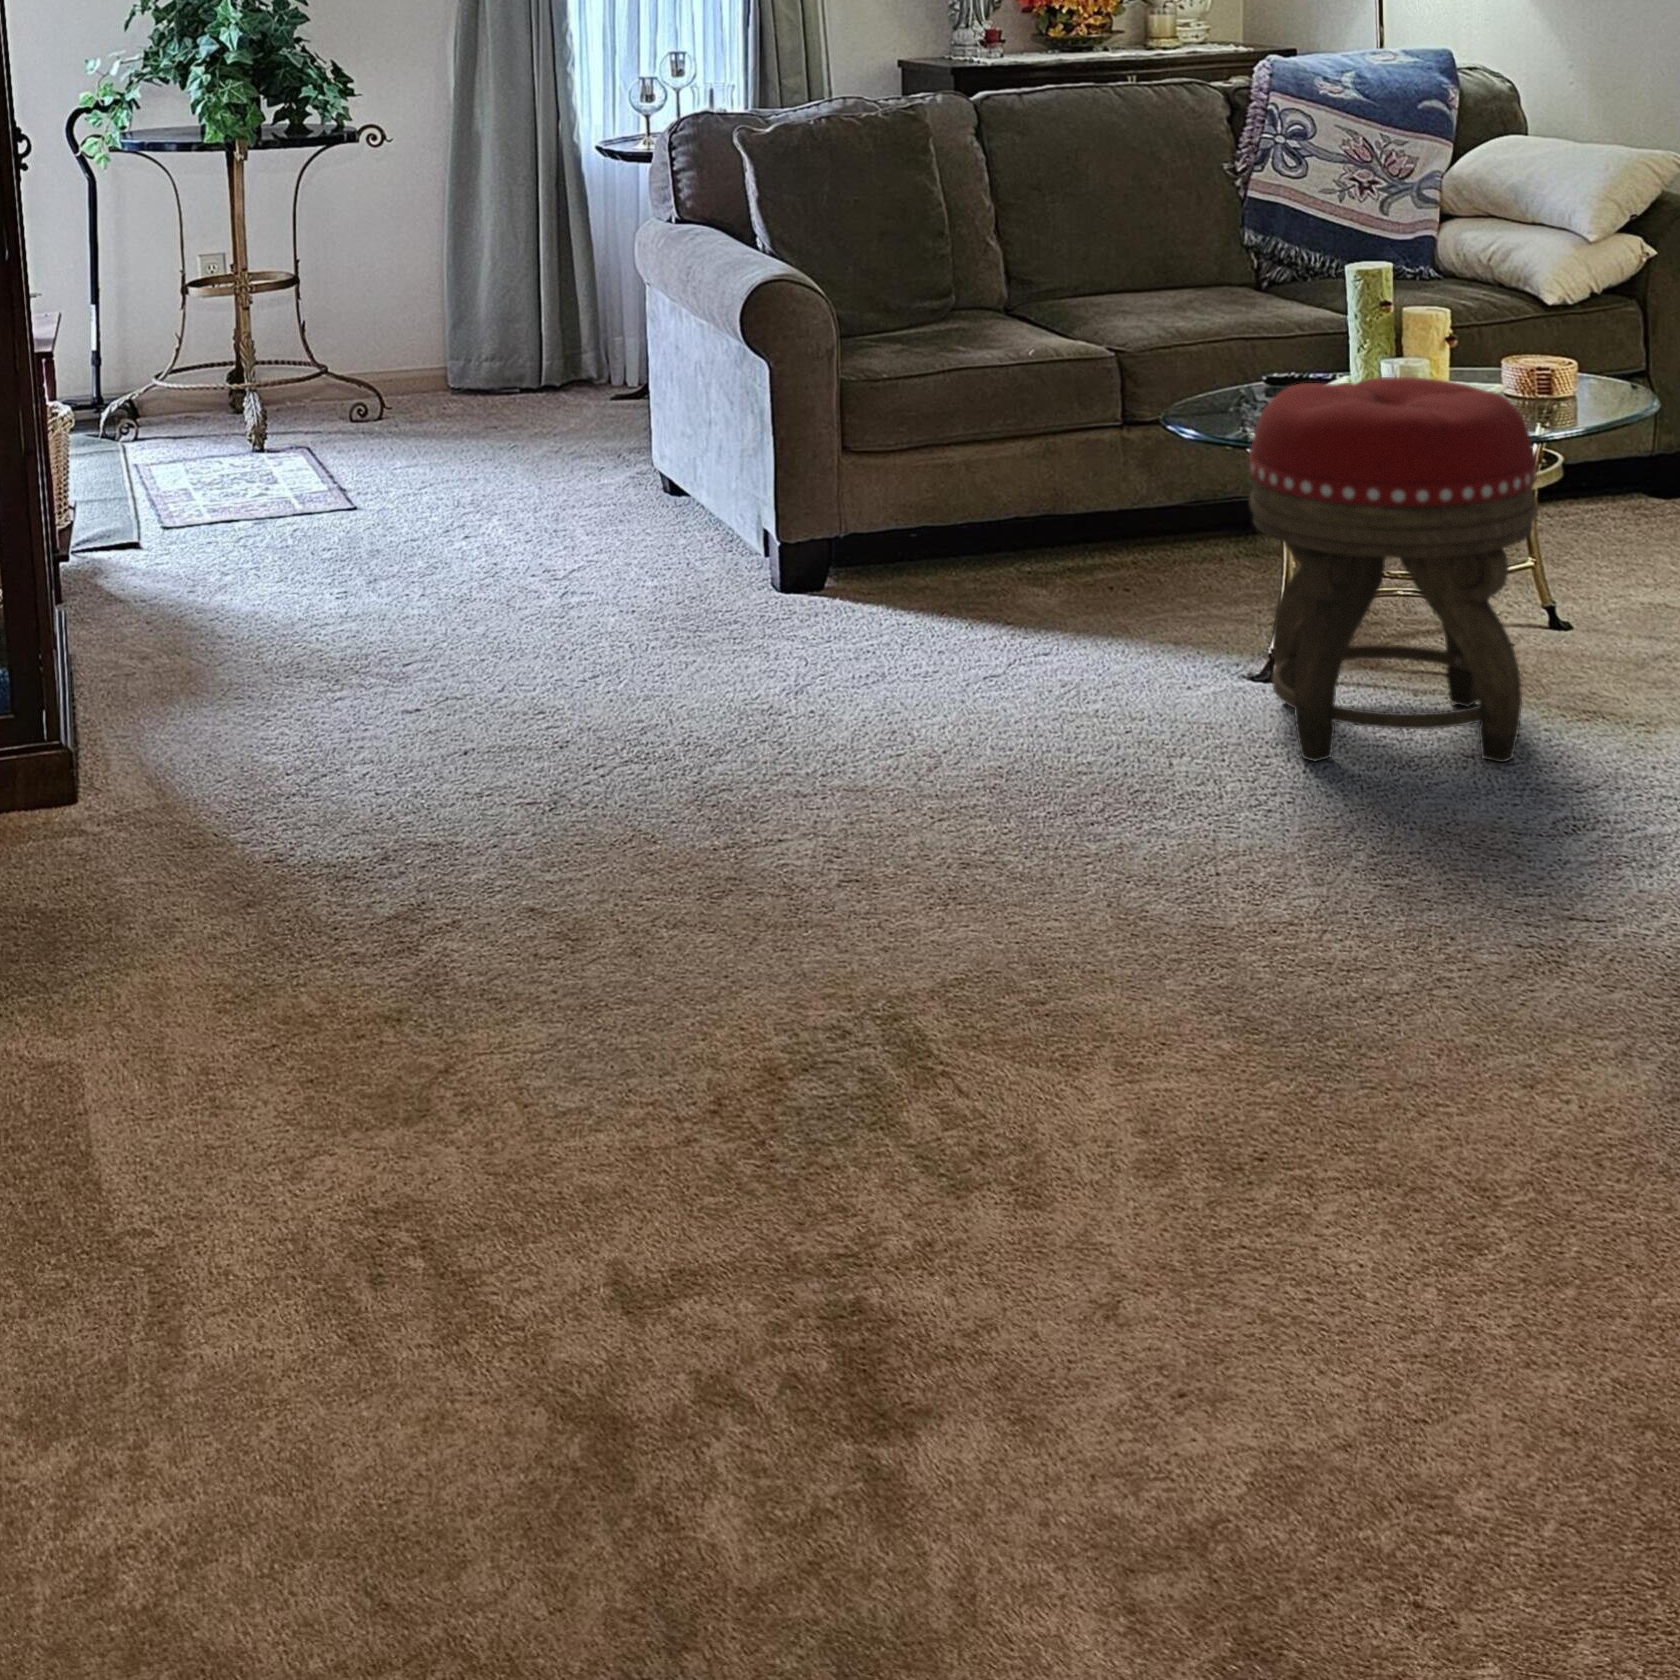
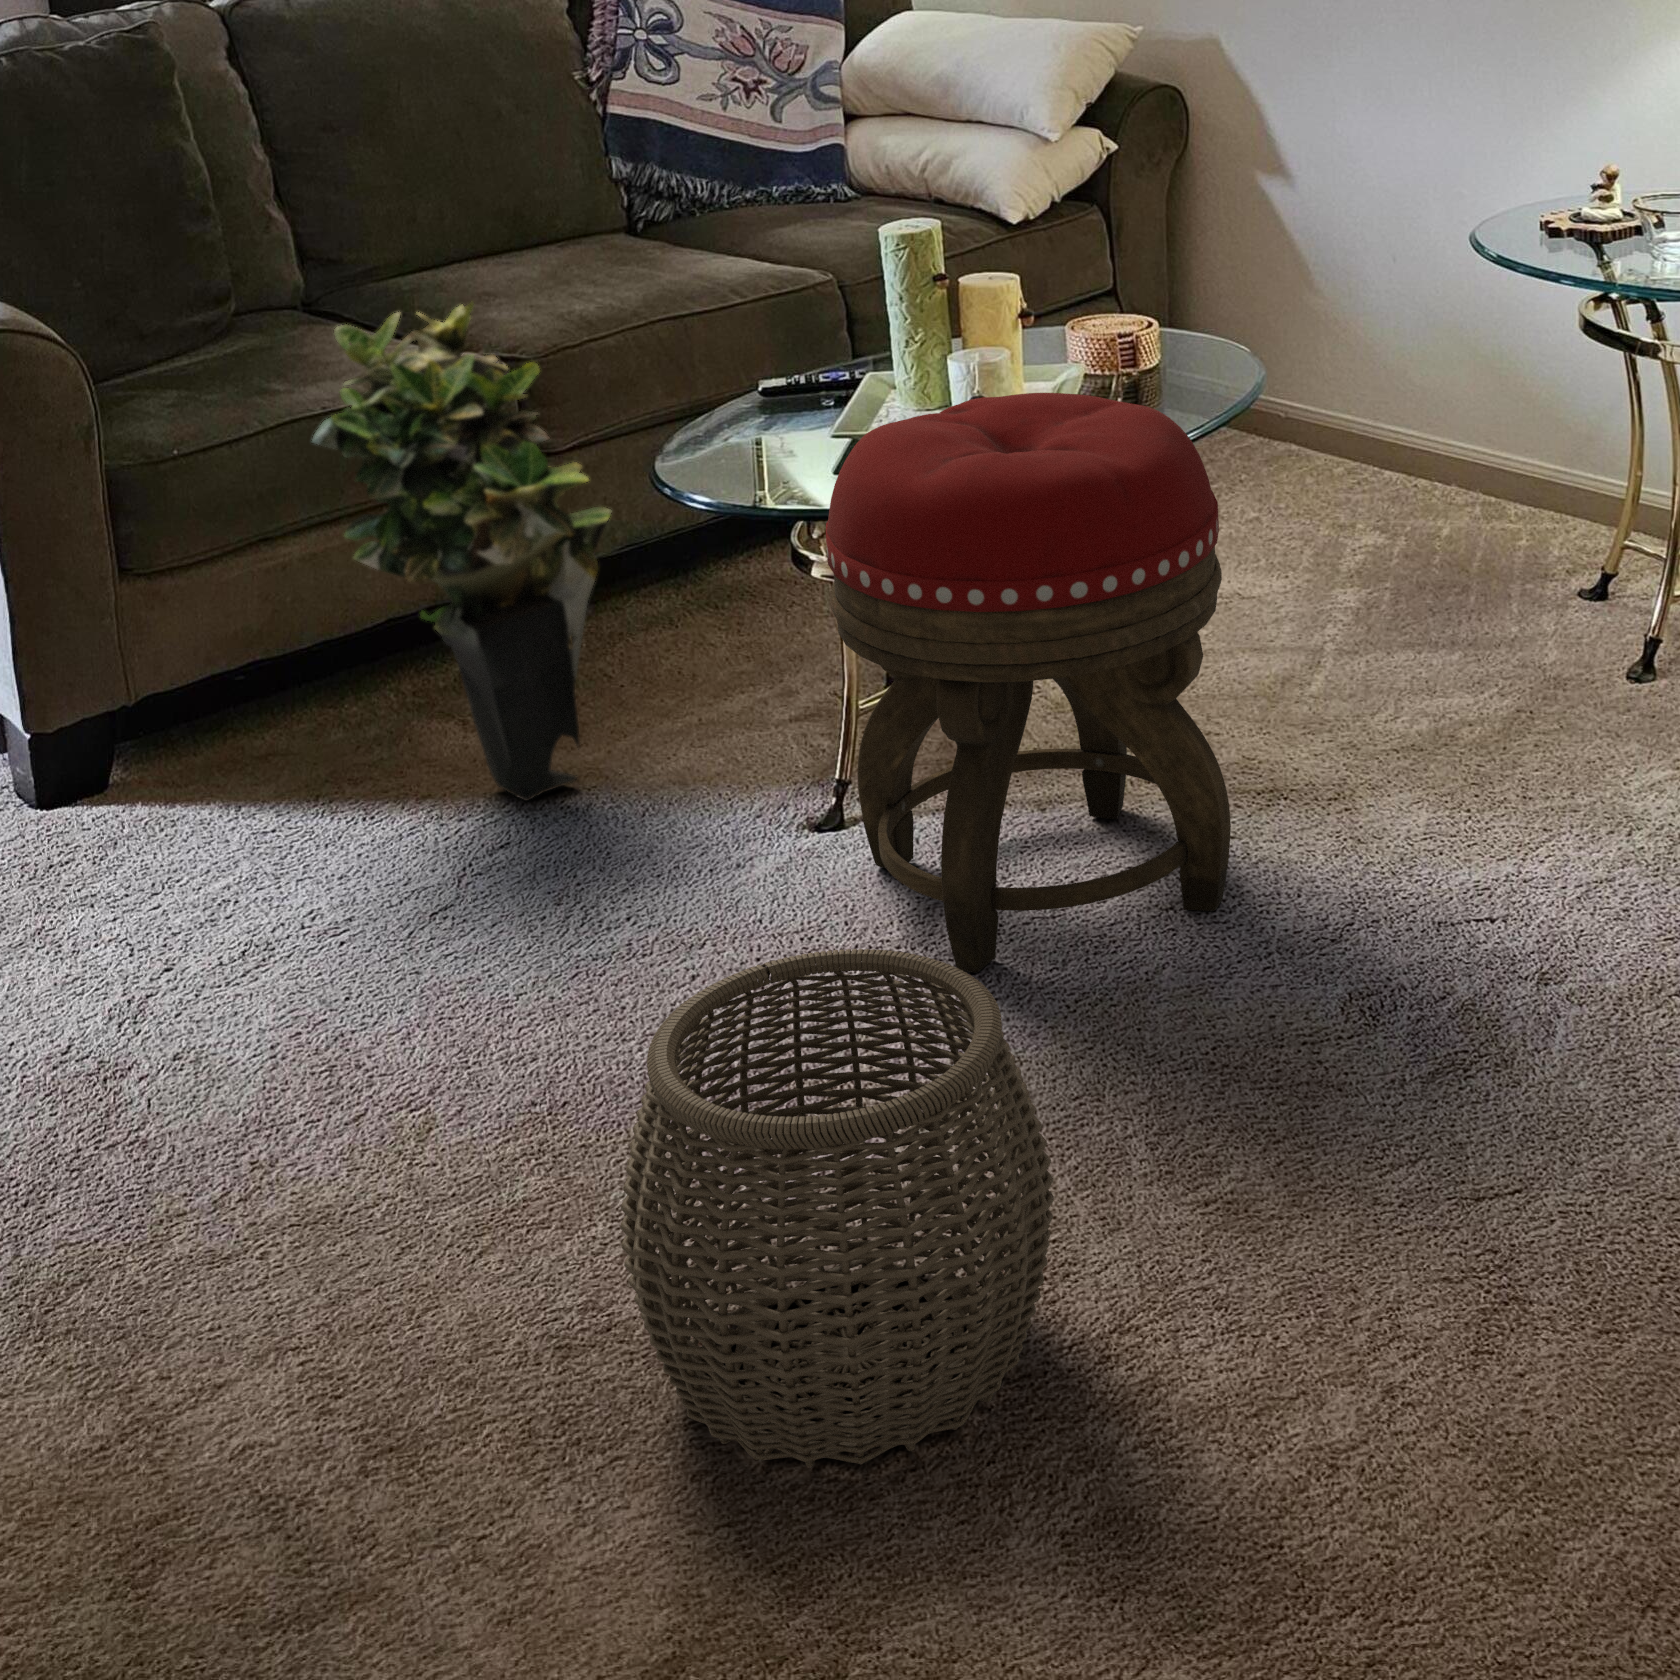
potted plant: none [959,291,1156,635] -> present [312,302,611,801]
woven basket: none [989,652,1256,939] -> present [620,949,1054,1468]

